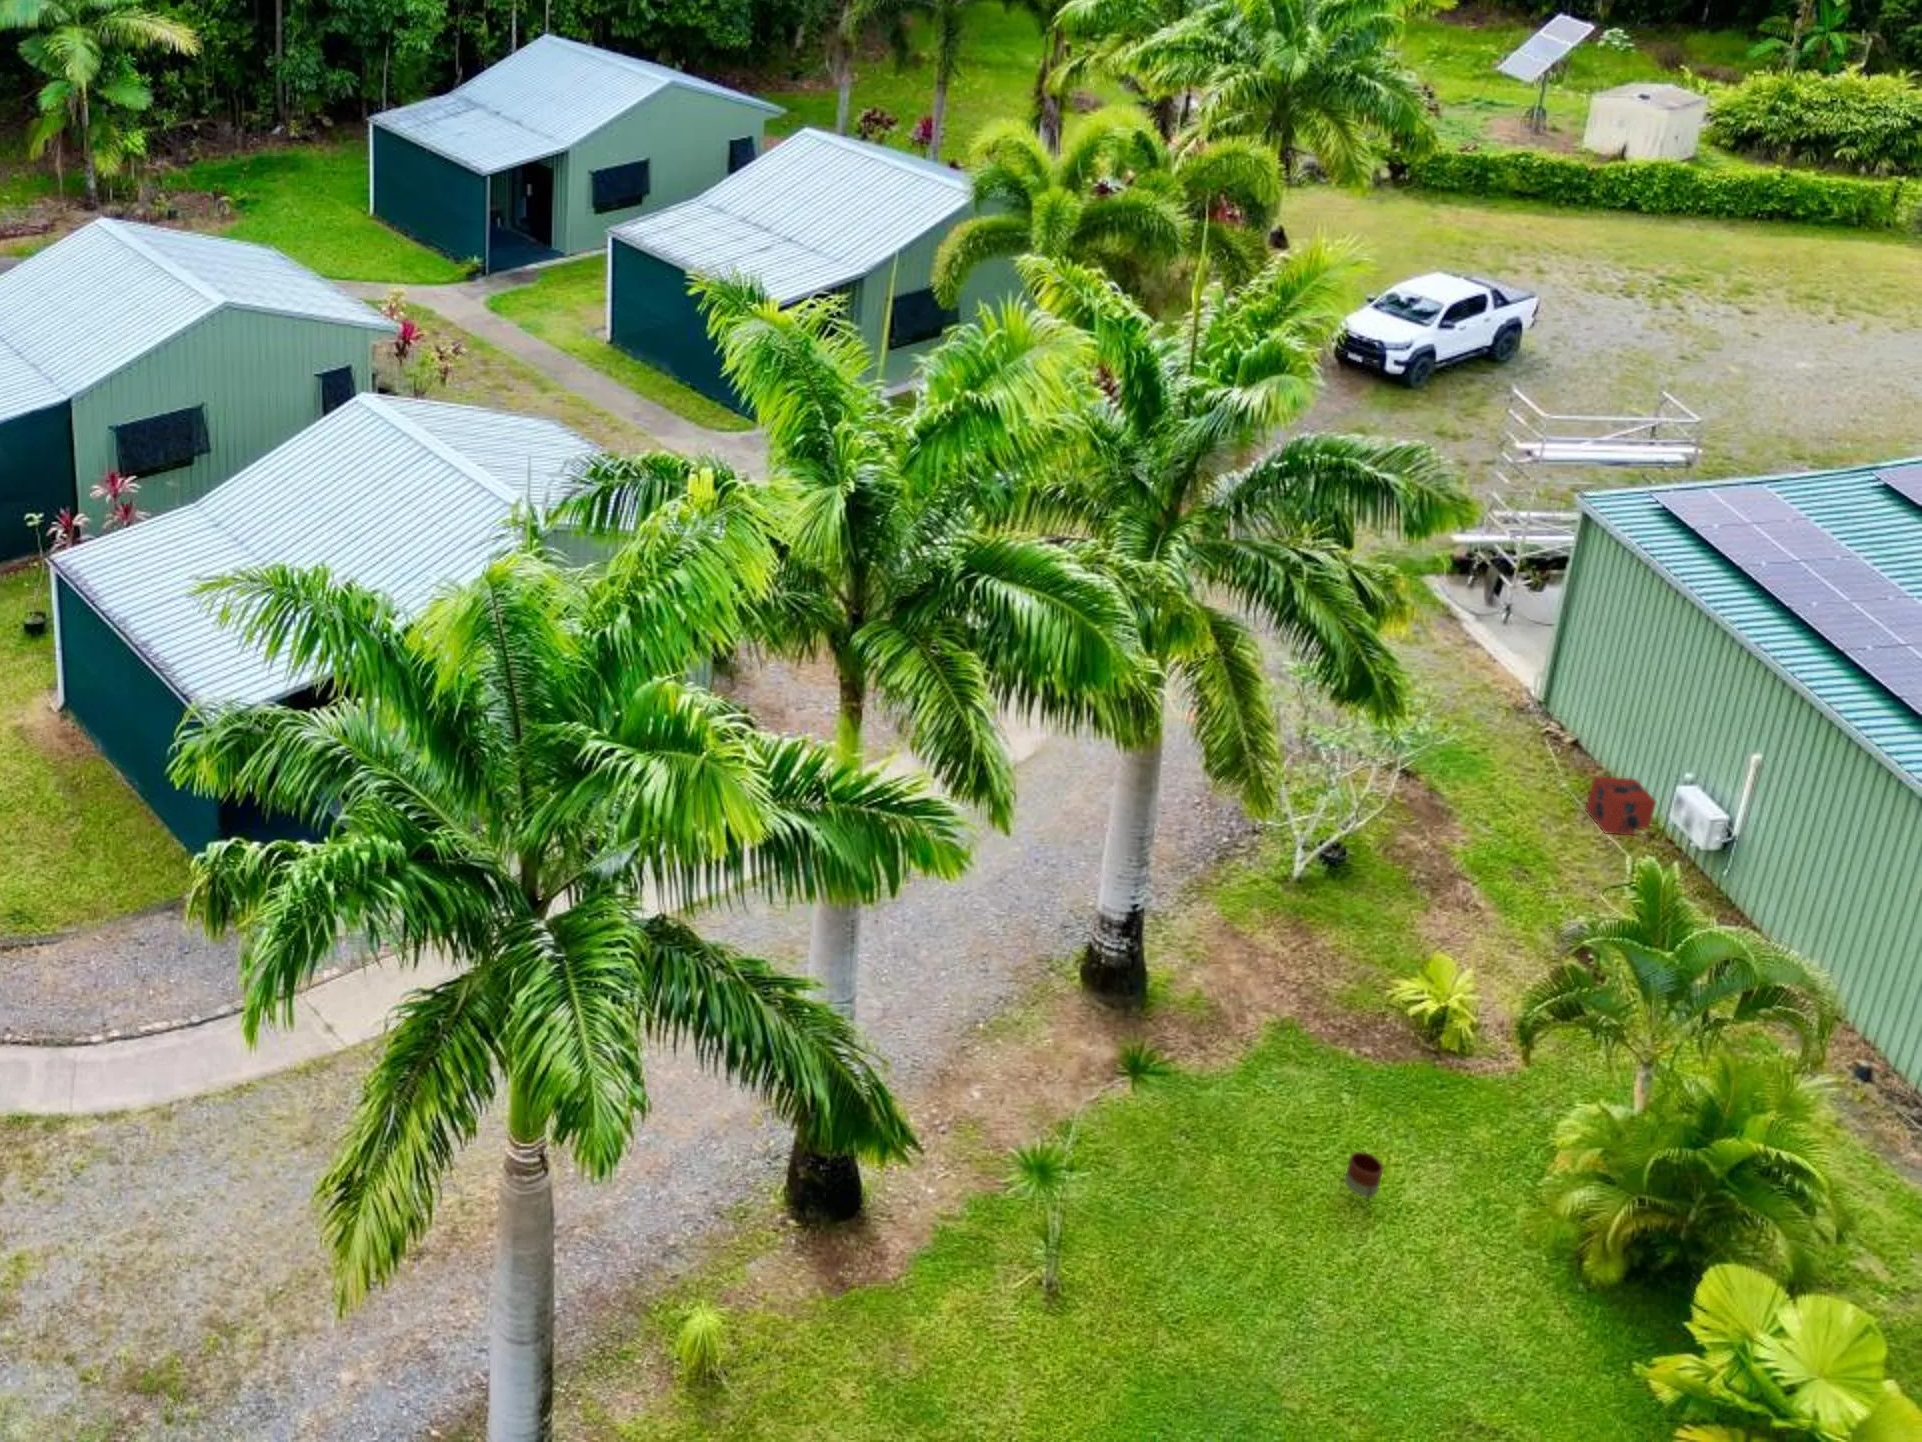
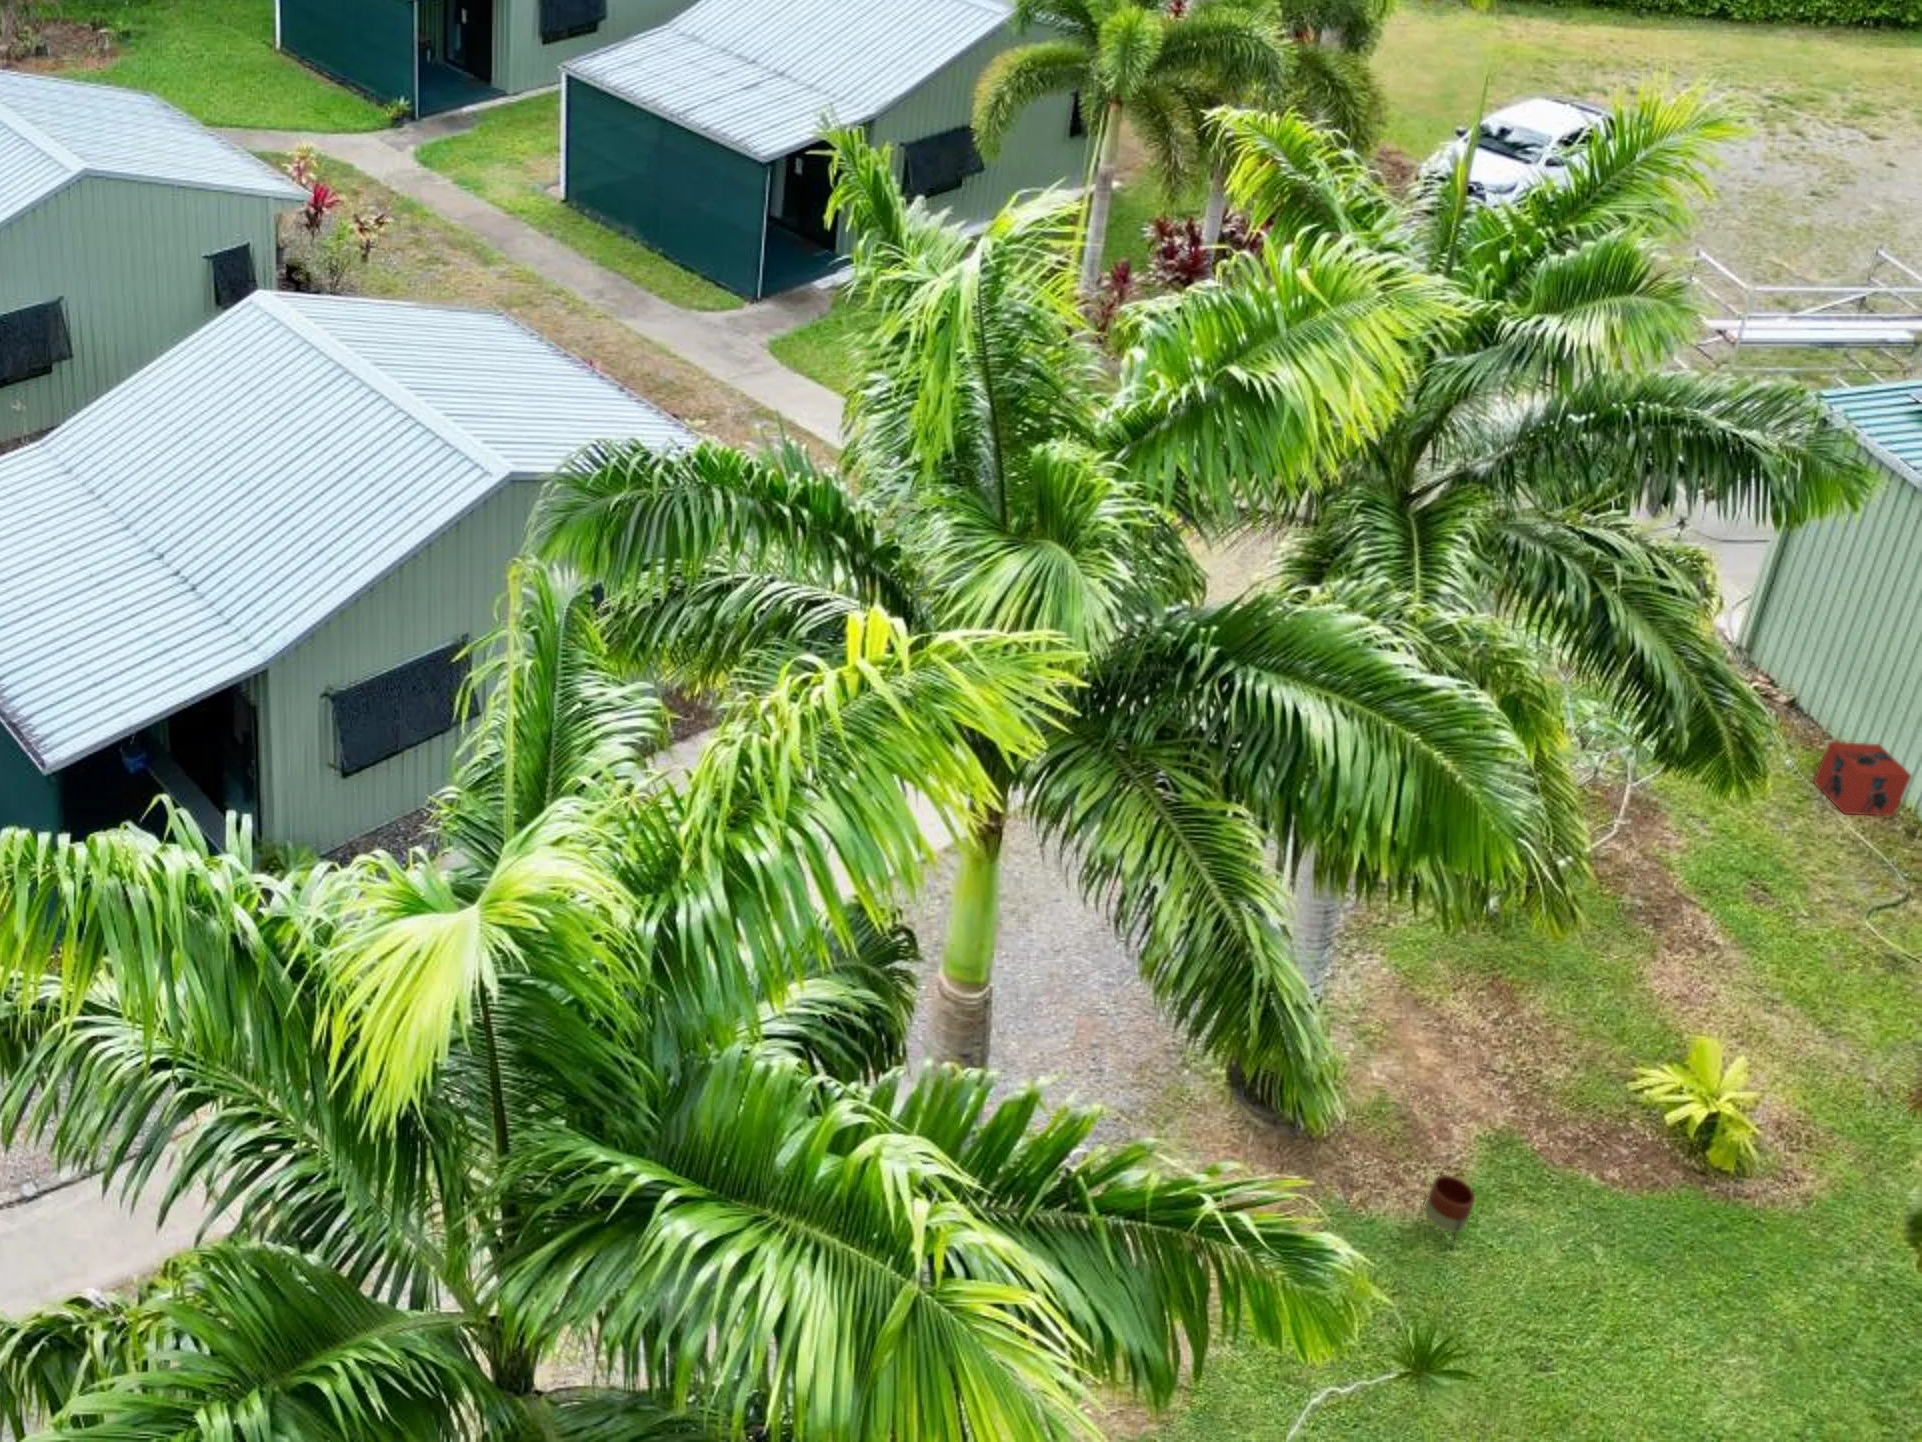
planter: present [1340,1152,1383,1199] -> present [1421,1175,1475,1235]

